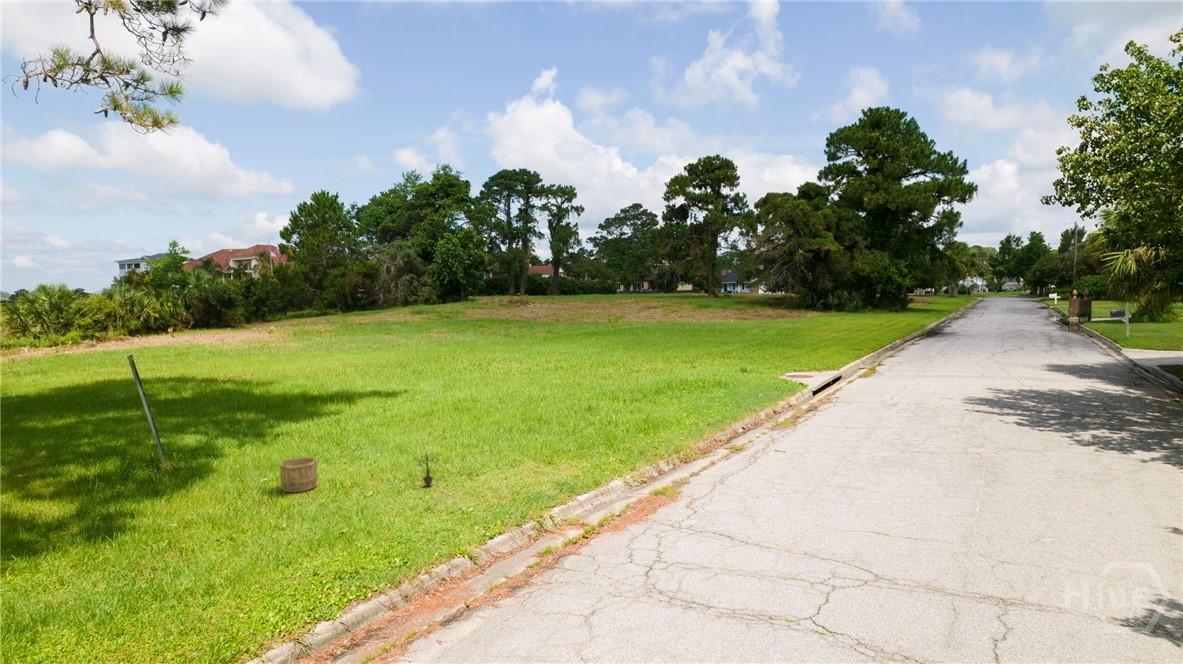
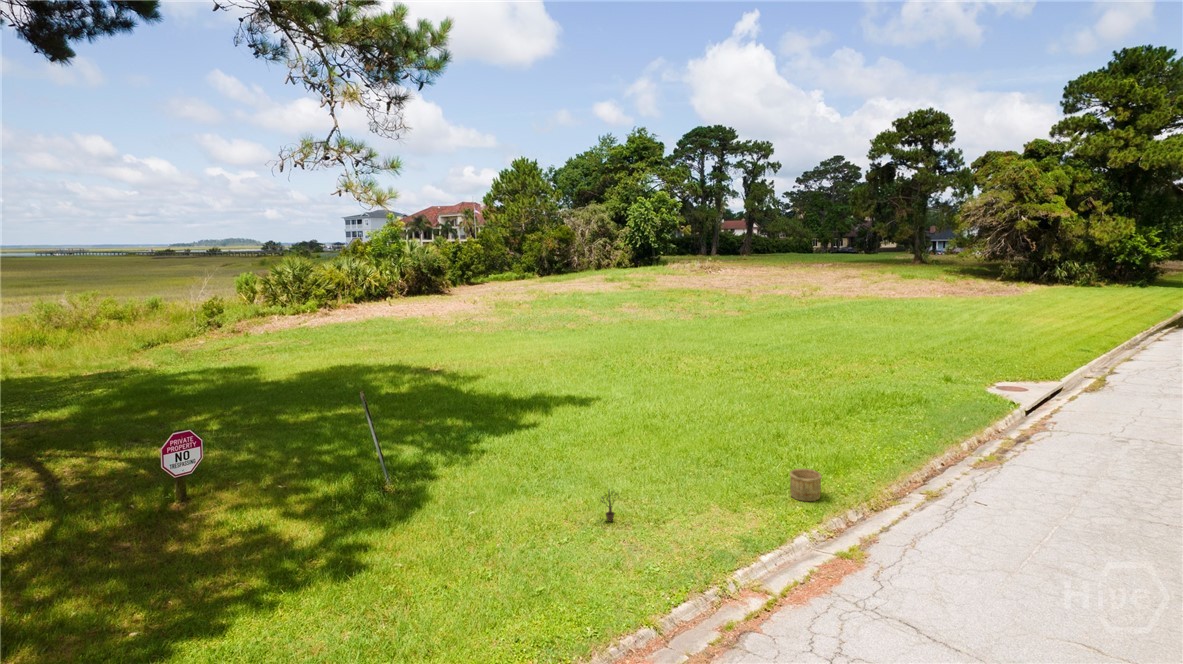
wooden bucket: present [279,457,318,493] -> present [790,469,822,502]

